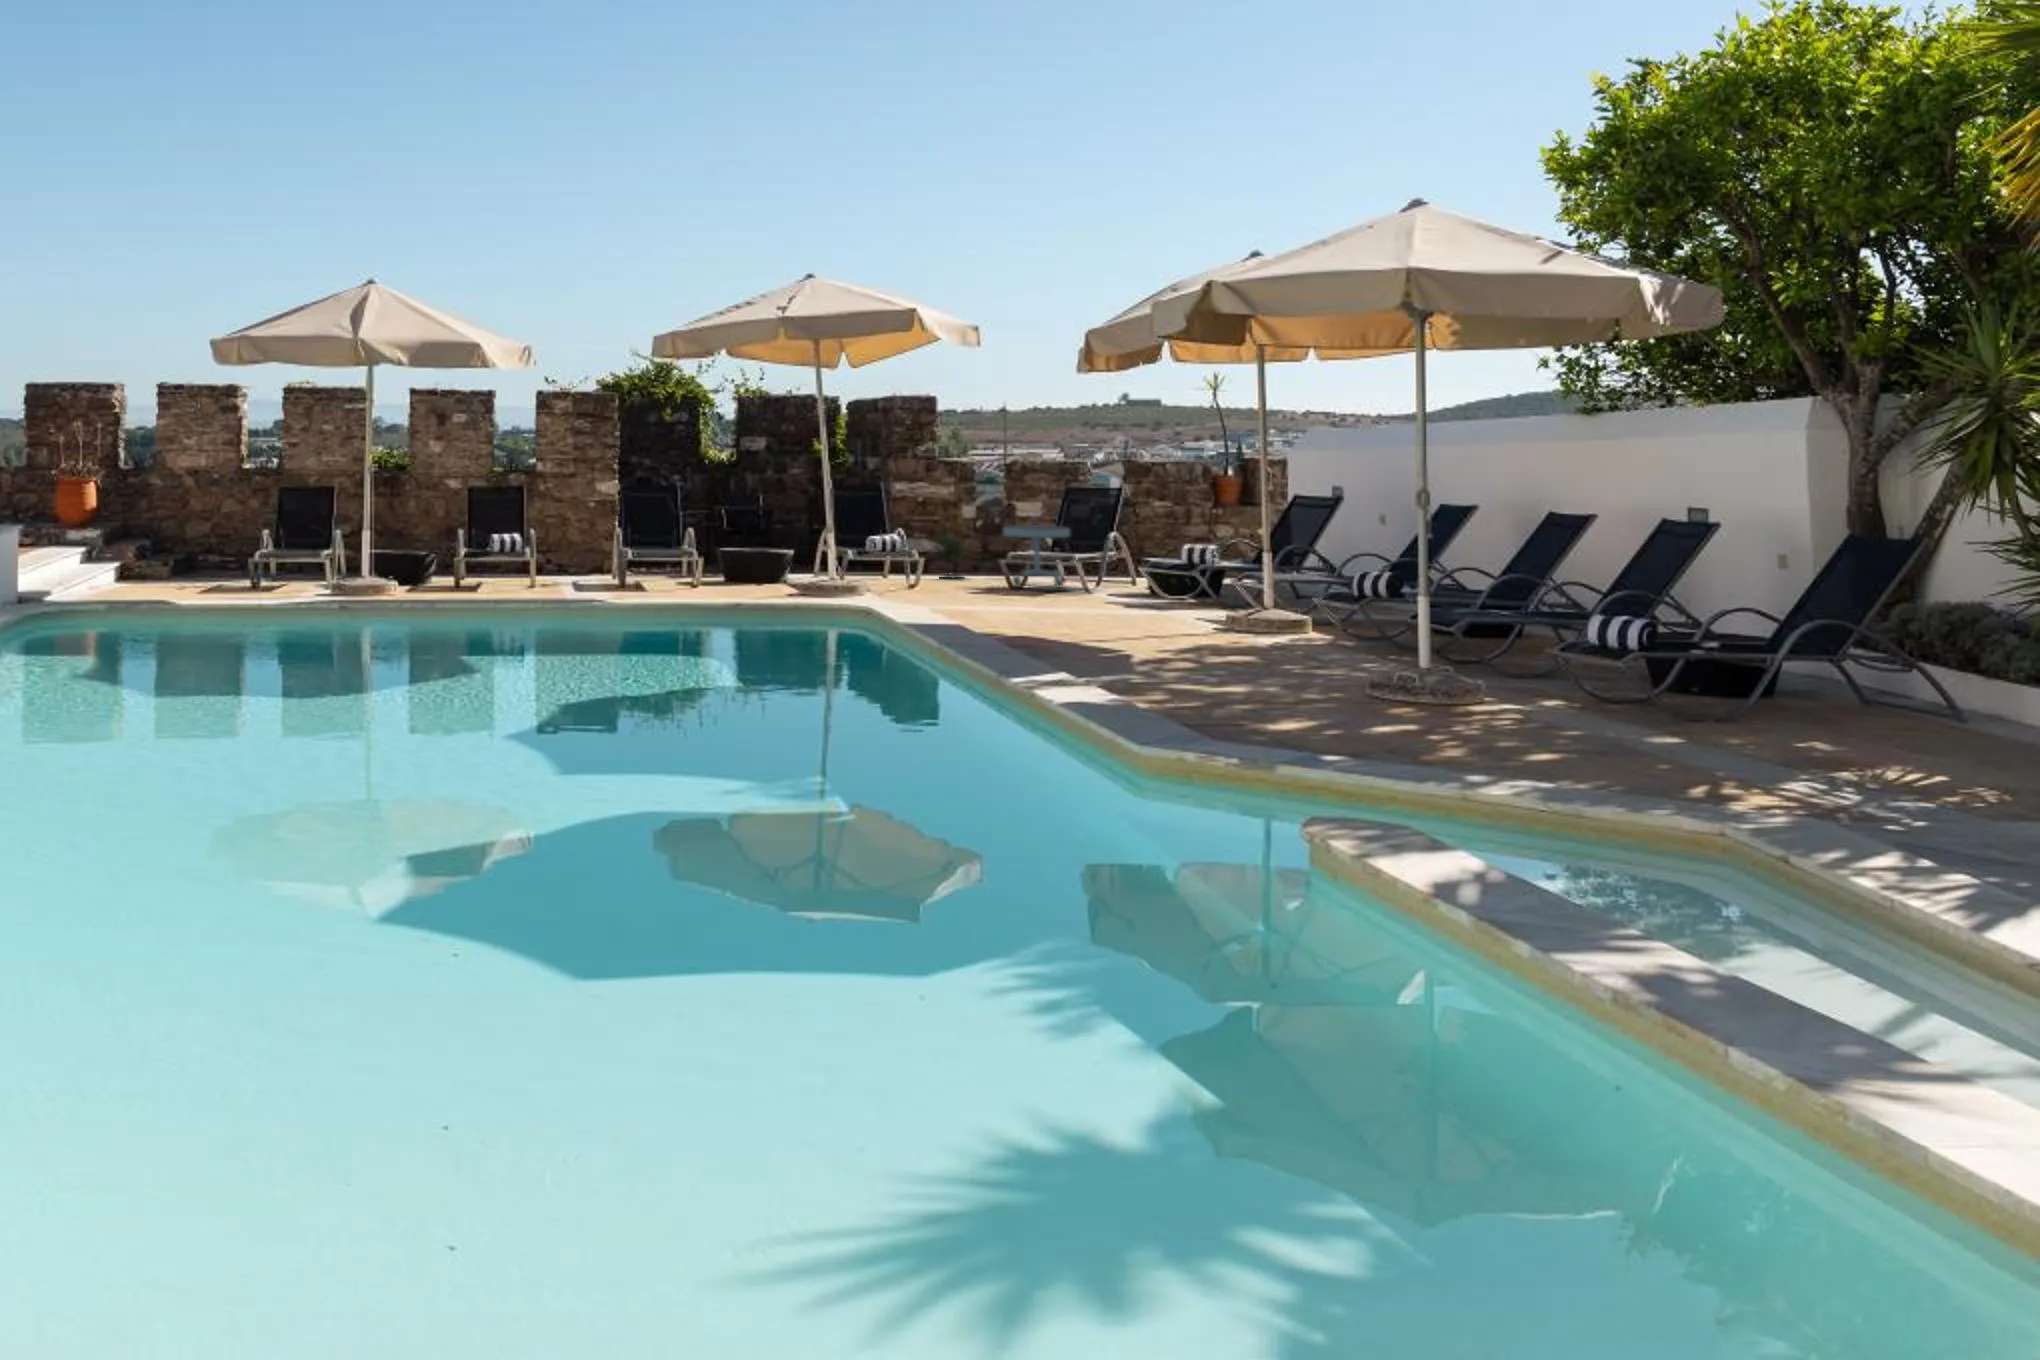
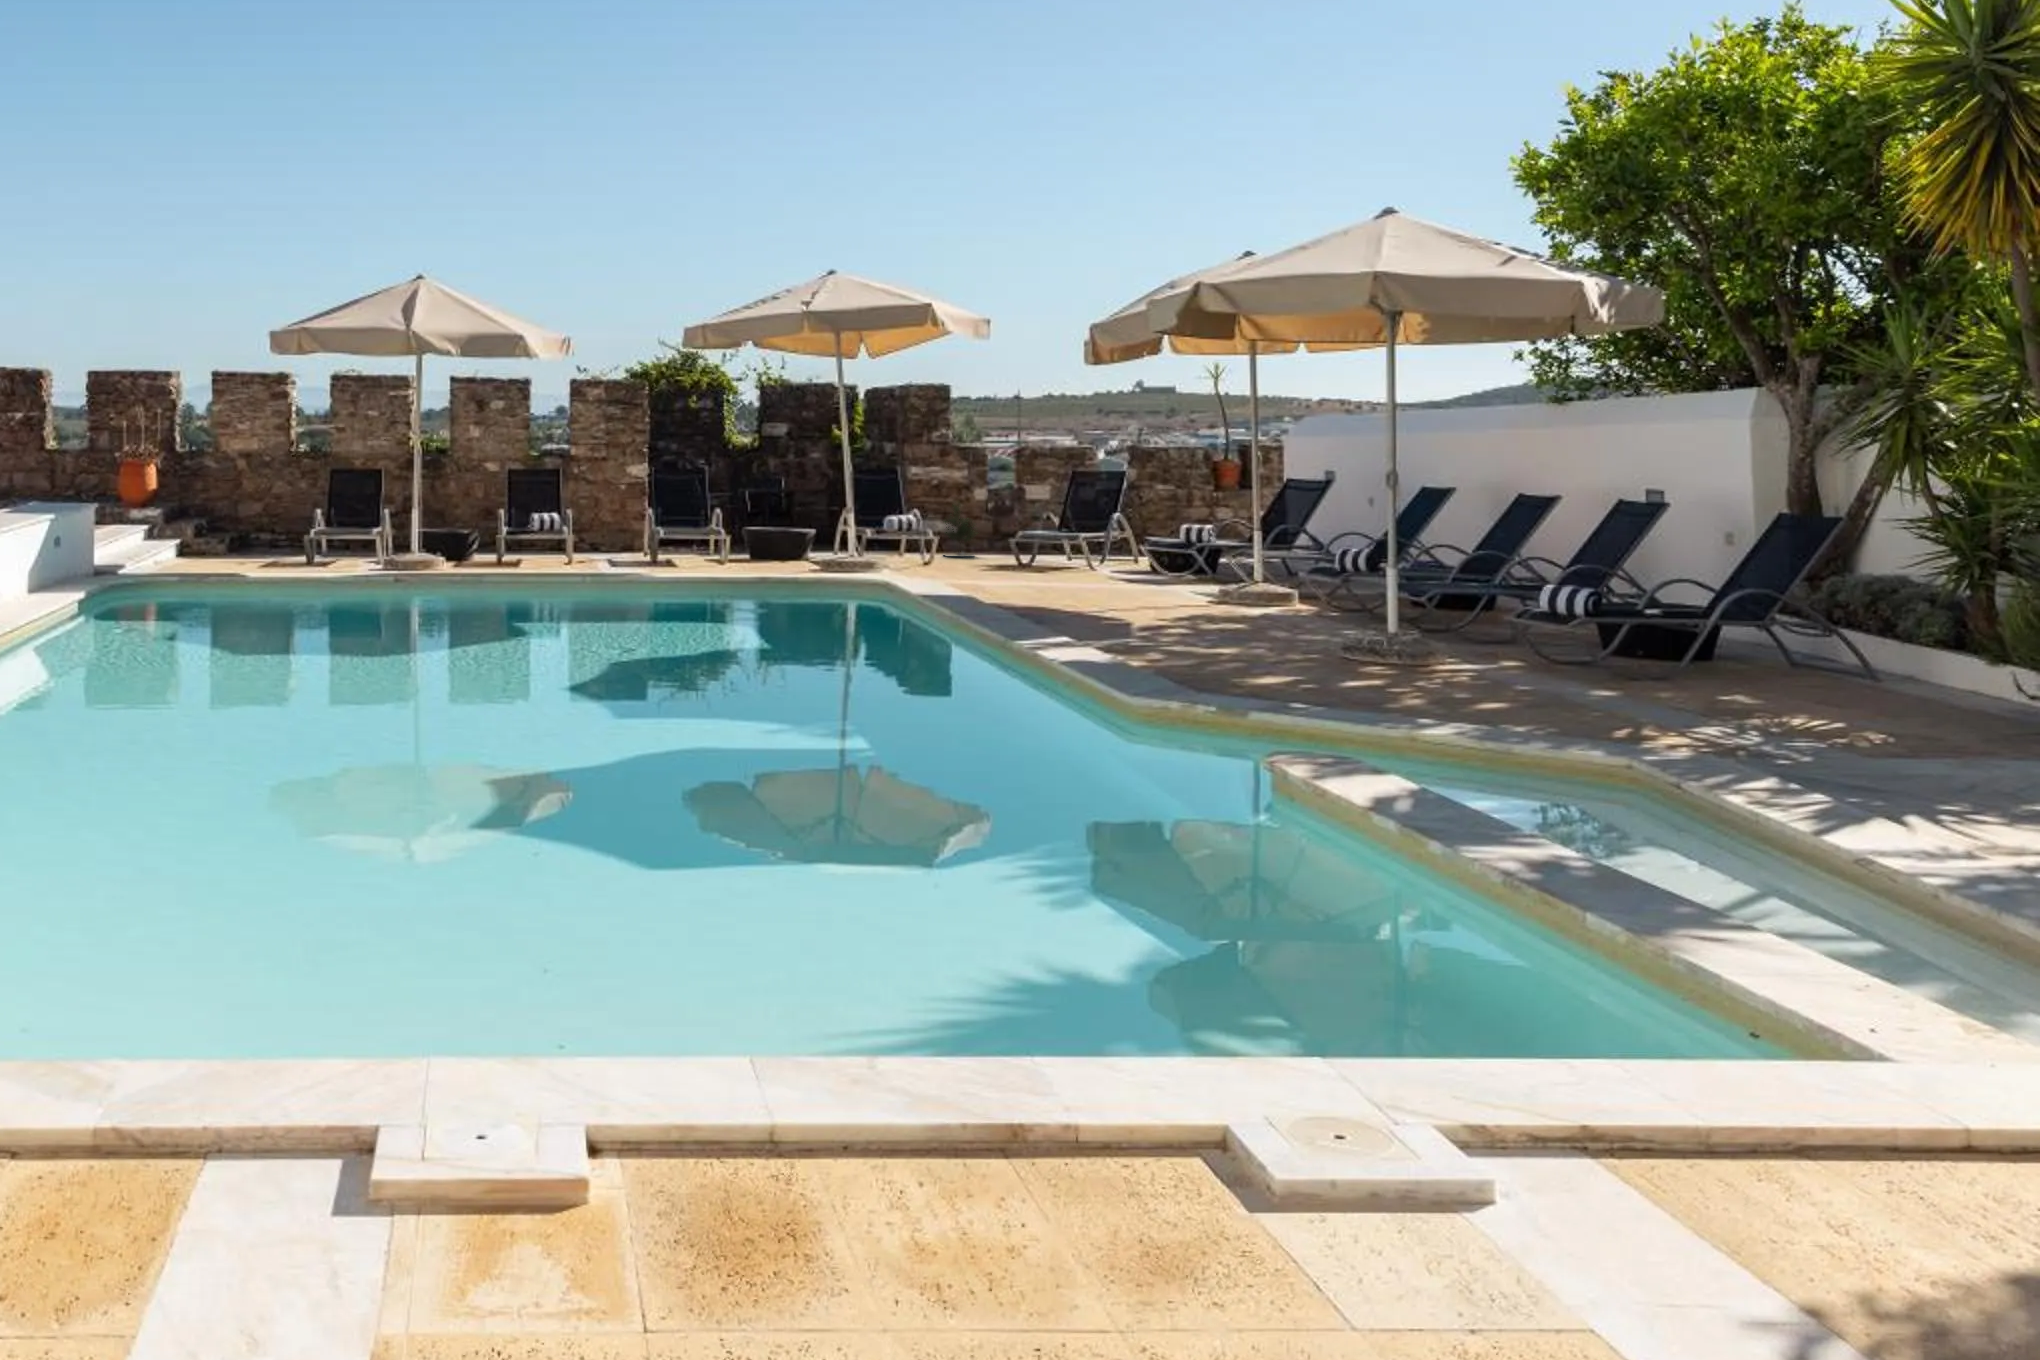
stool: present [1003,525,1070,587] -> none [1012,507,1076,566]

